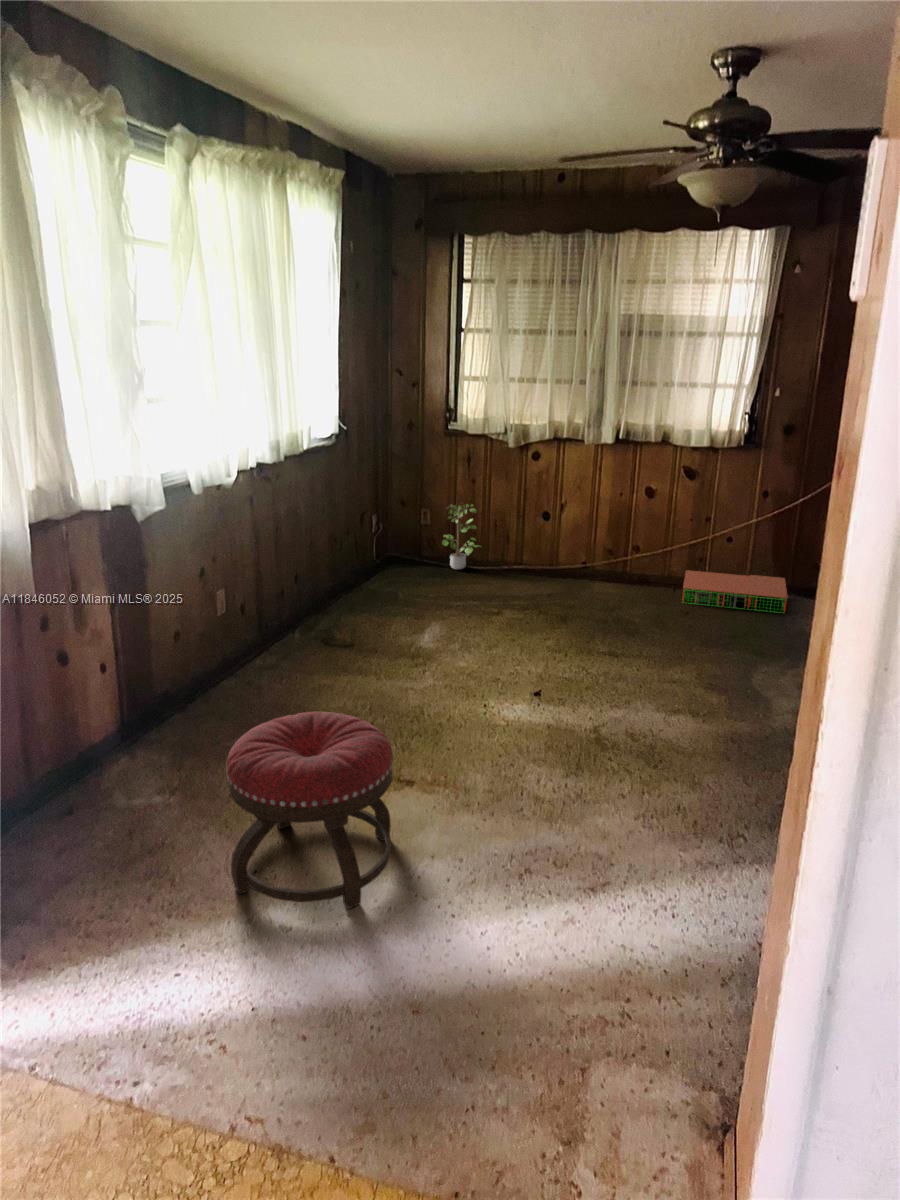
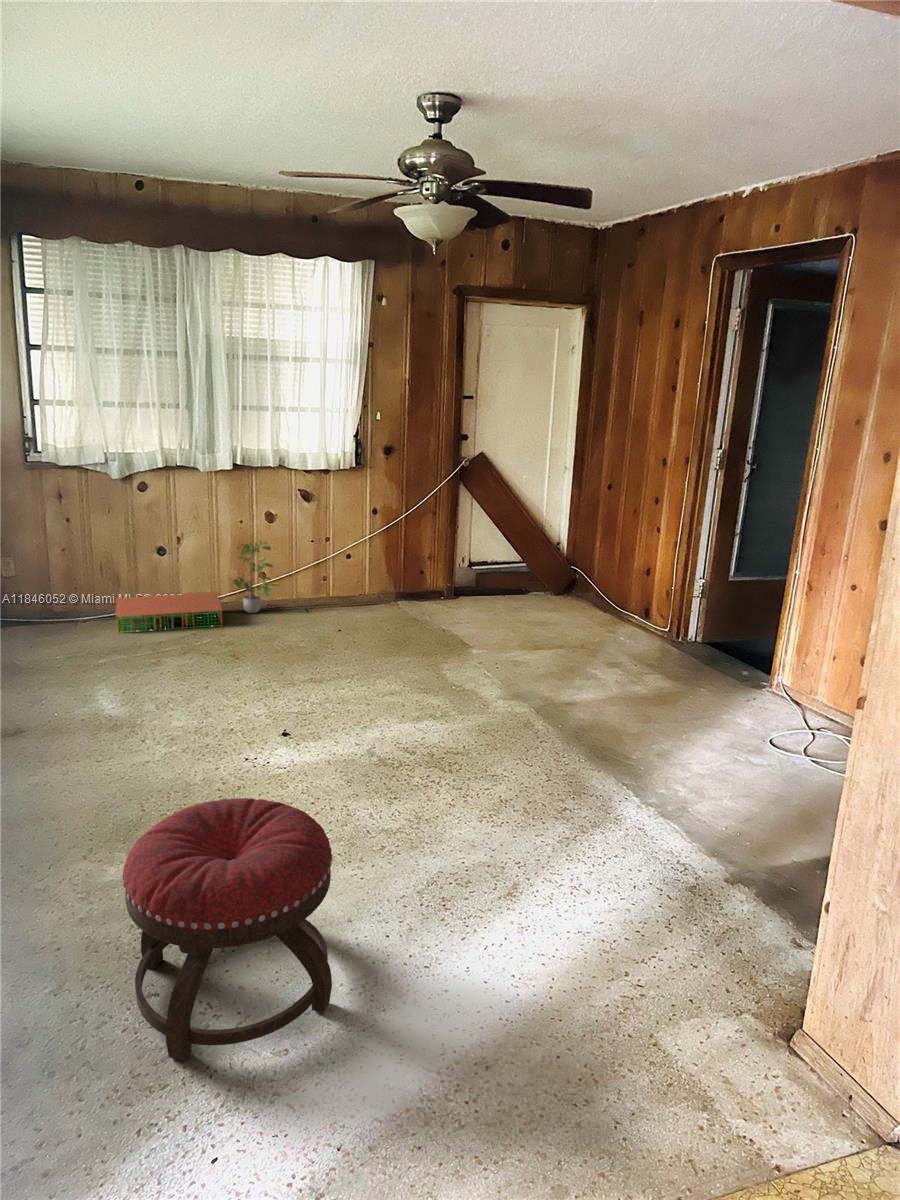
potted plant: present [442,504,479,569] -> present [236,541,277,613]
storage bin: present [682,570,787,613] -> present [116,592,222,632]

